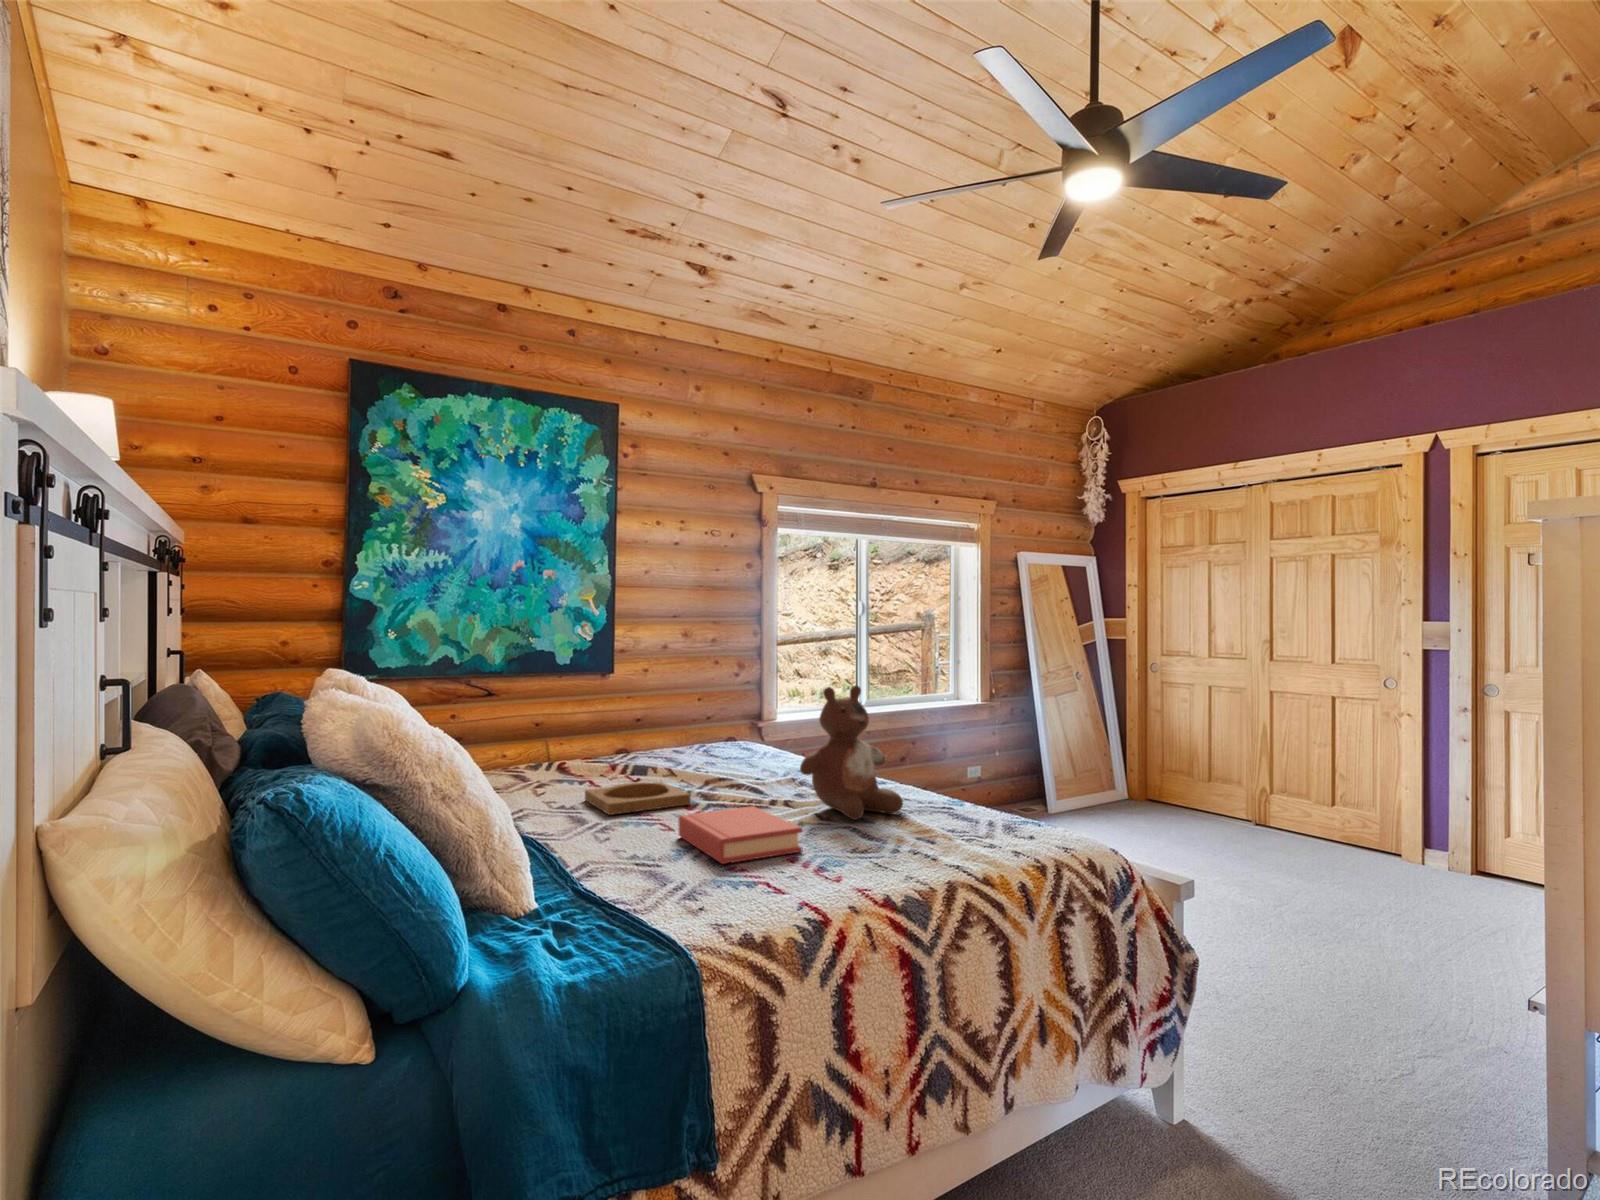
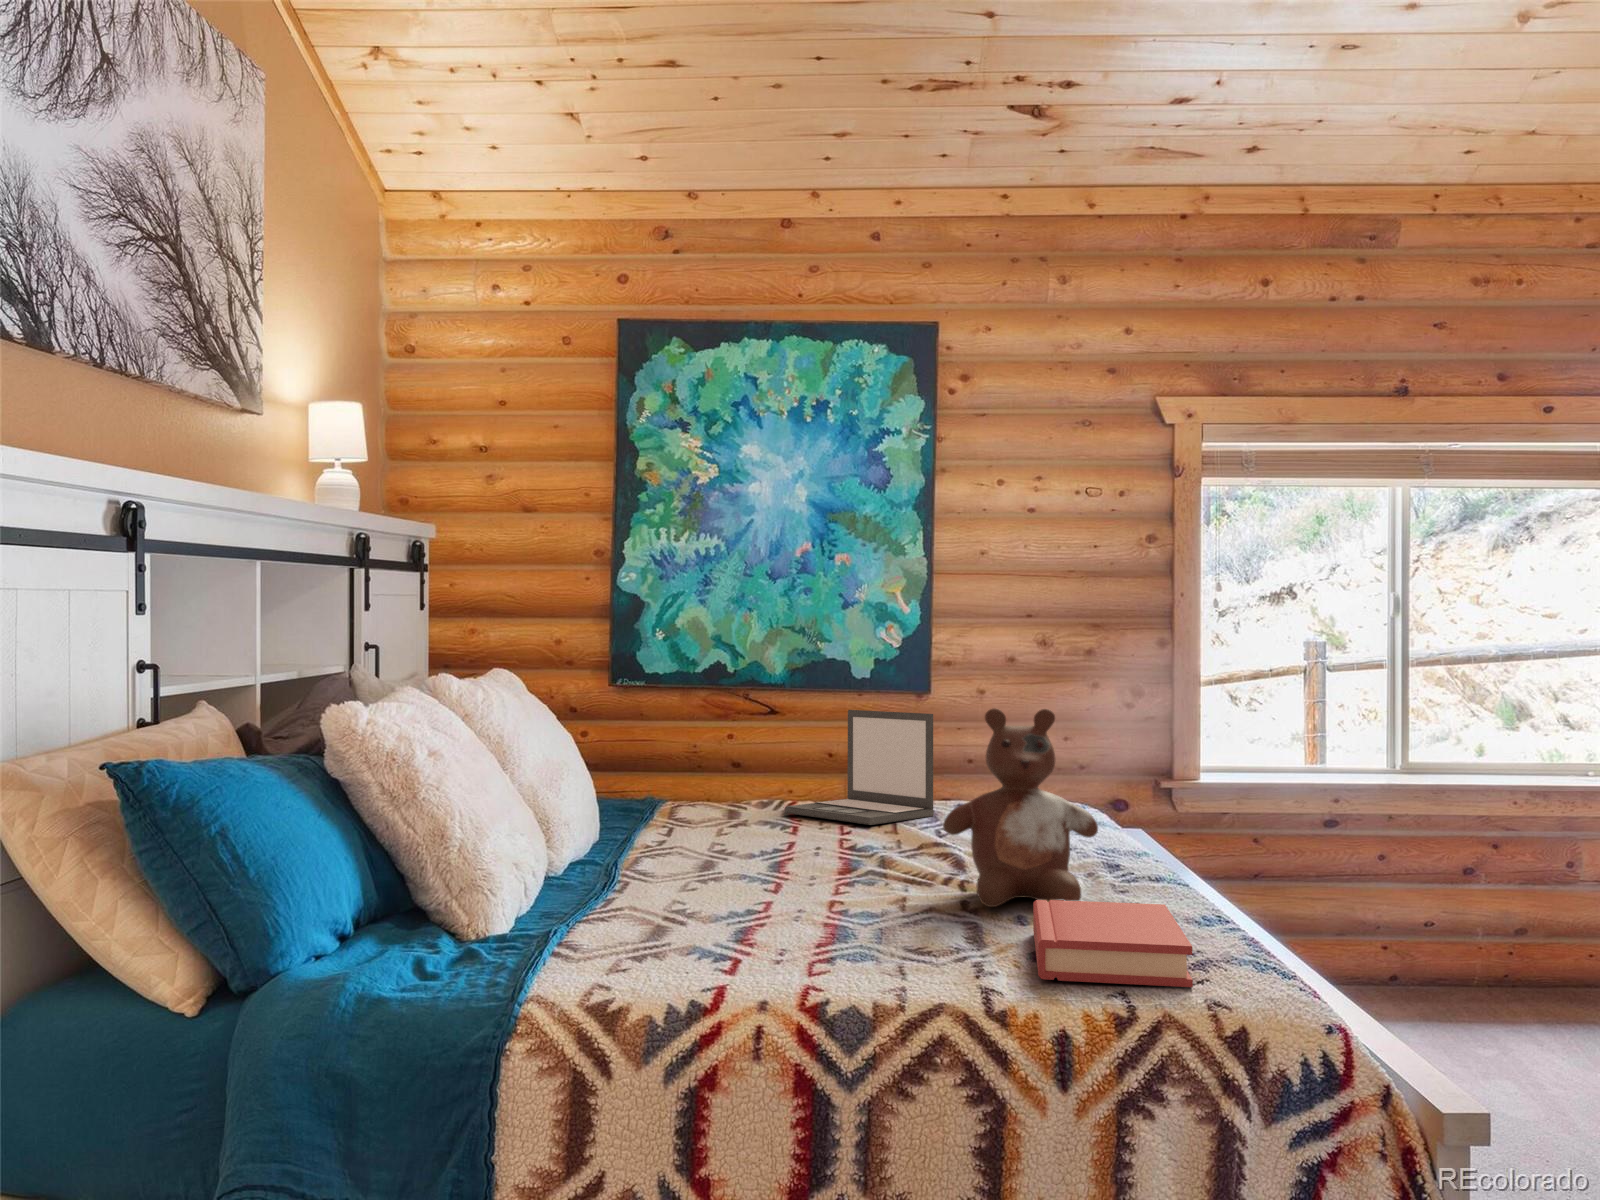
laptop: none [555,691,664,777] -> present [785,710,934,825]
tray: present [585,782,691,815] -> none [738,825,859,861]
hardback book: present [678,806,803,864] -> present [1033,900,1193,987]

